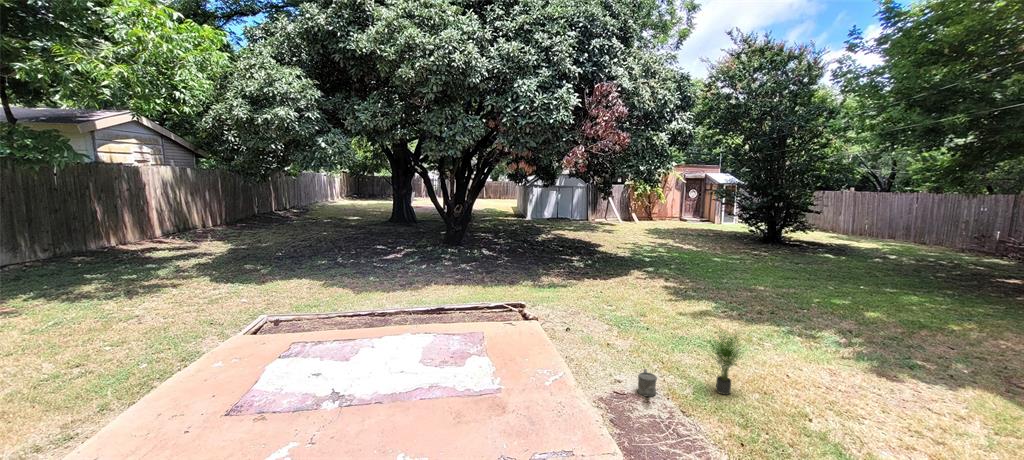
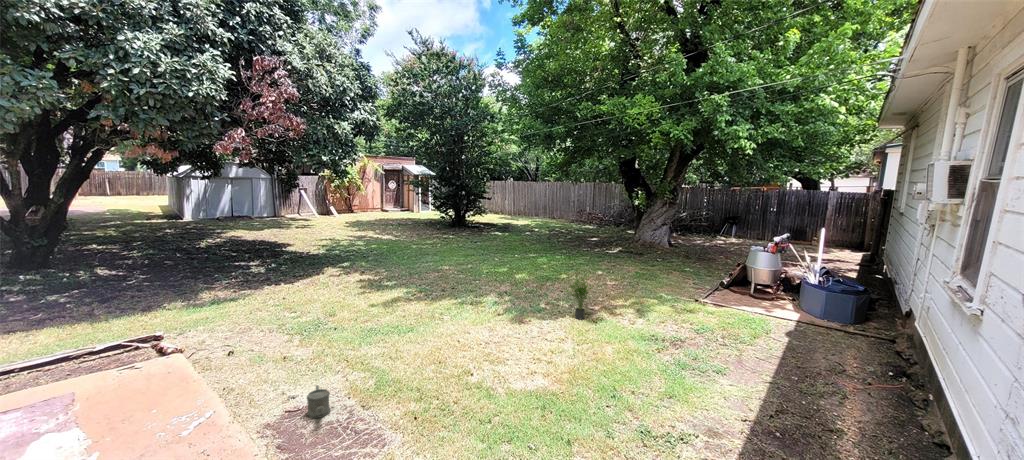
potted plant: present [709,330,741,395] -> present [572,279,591,319]

